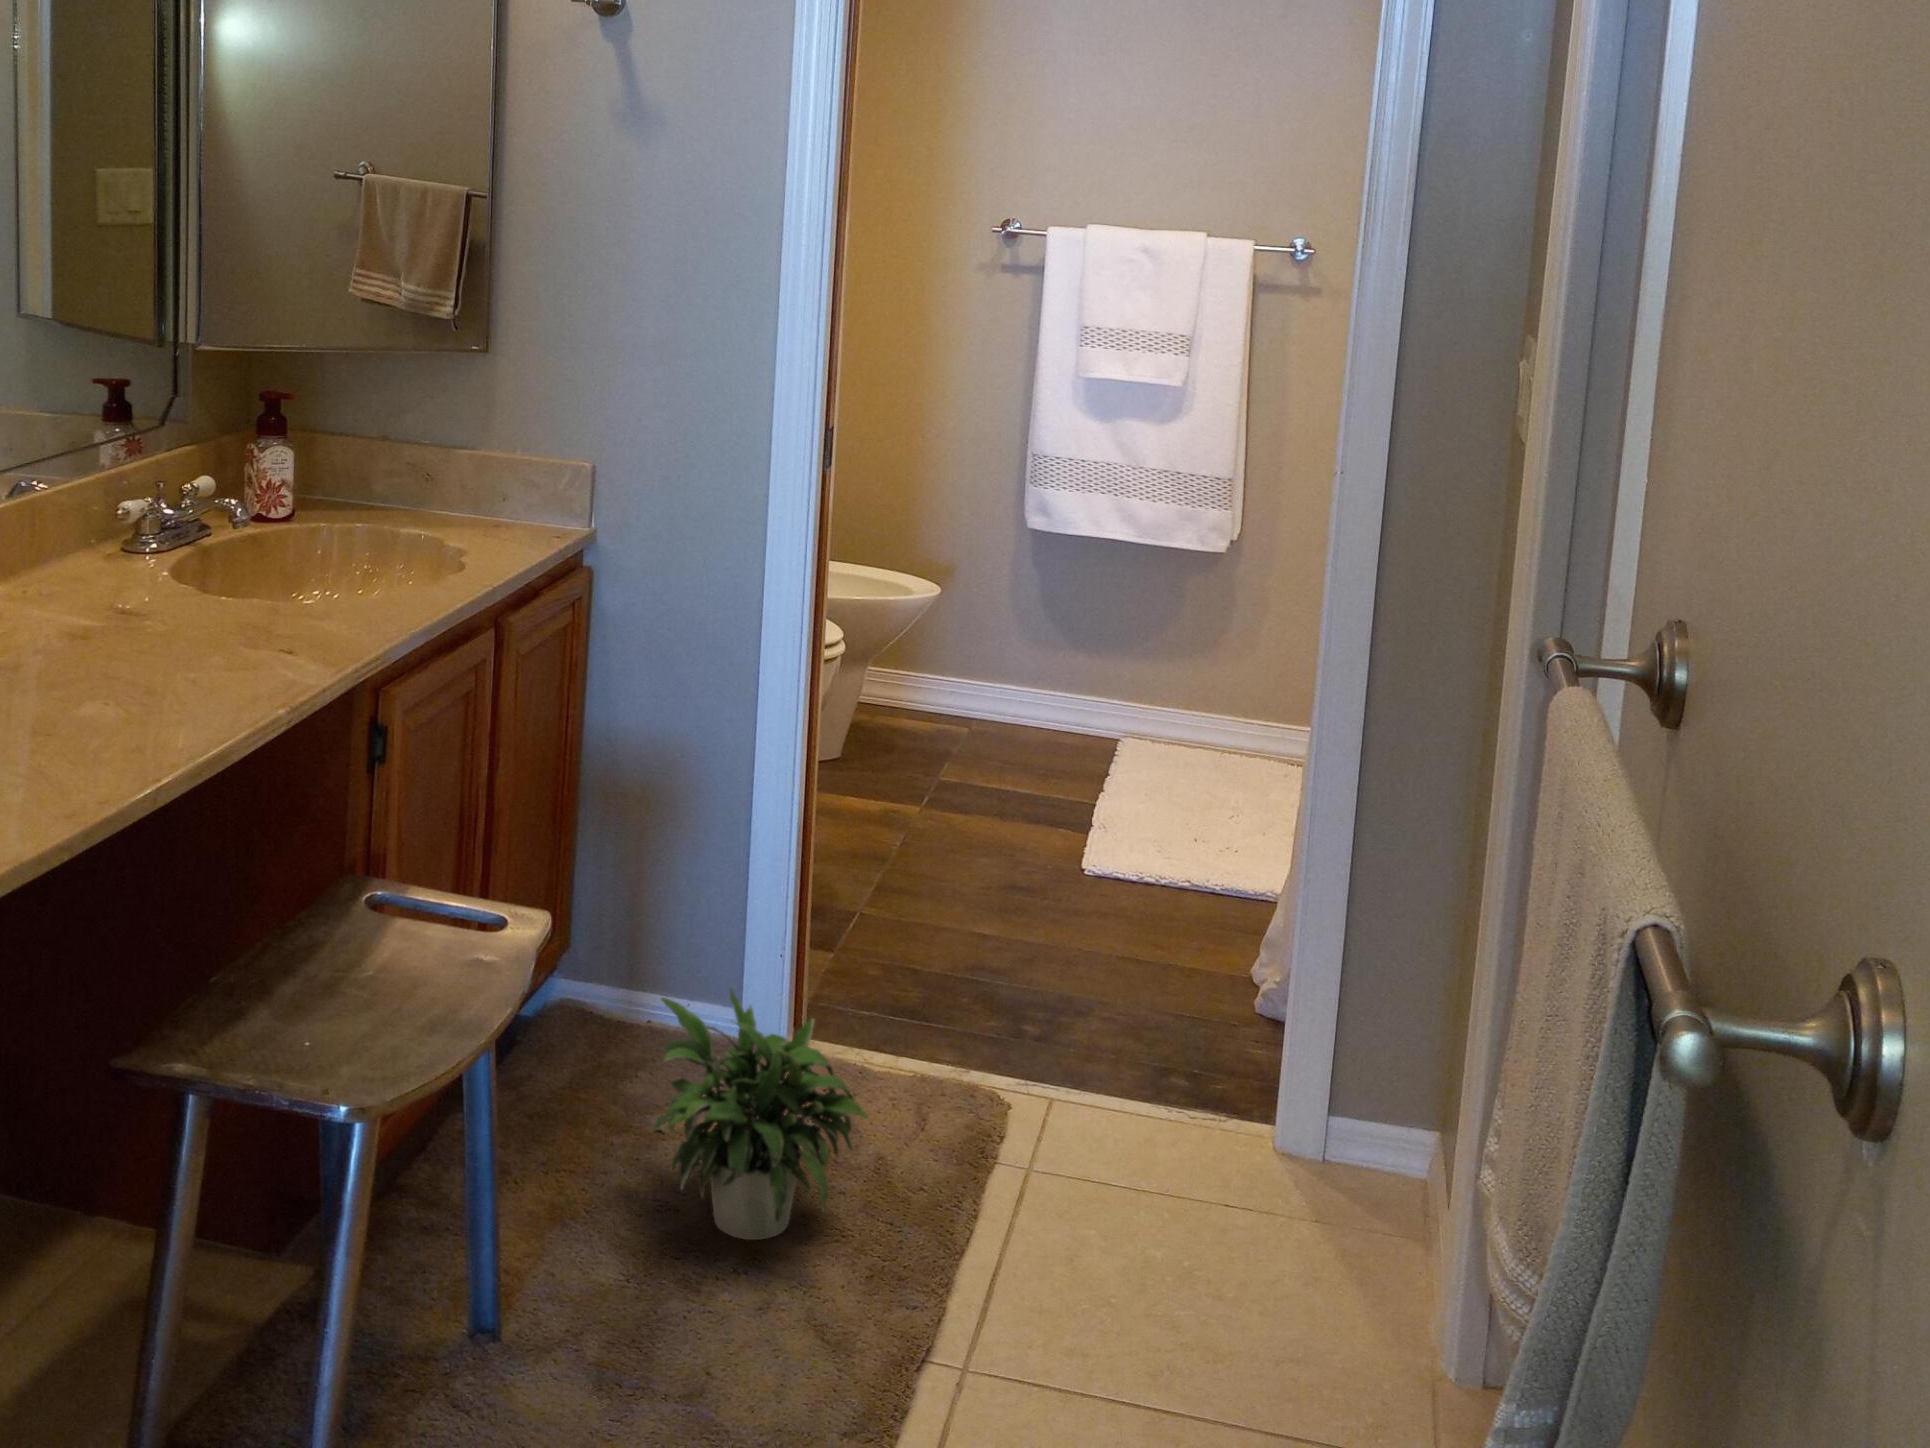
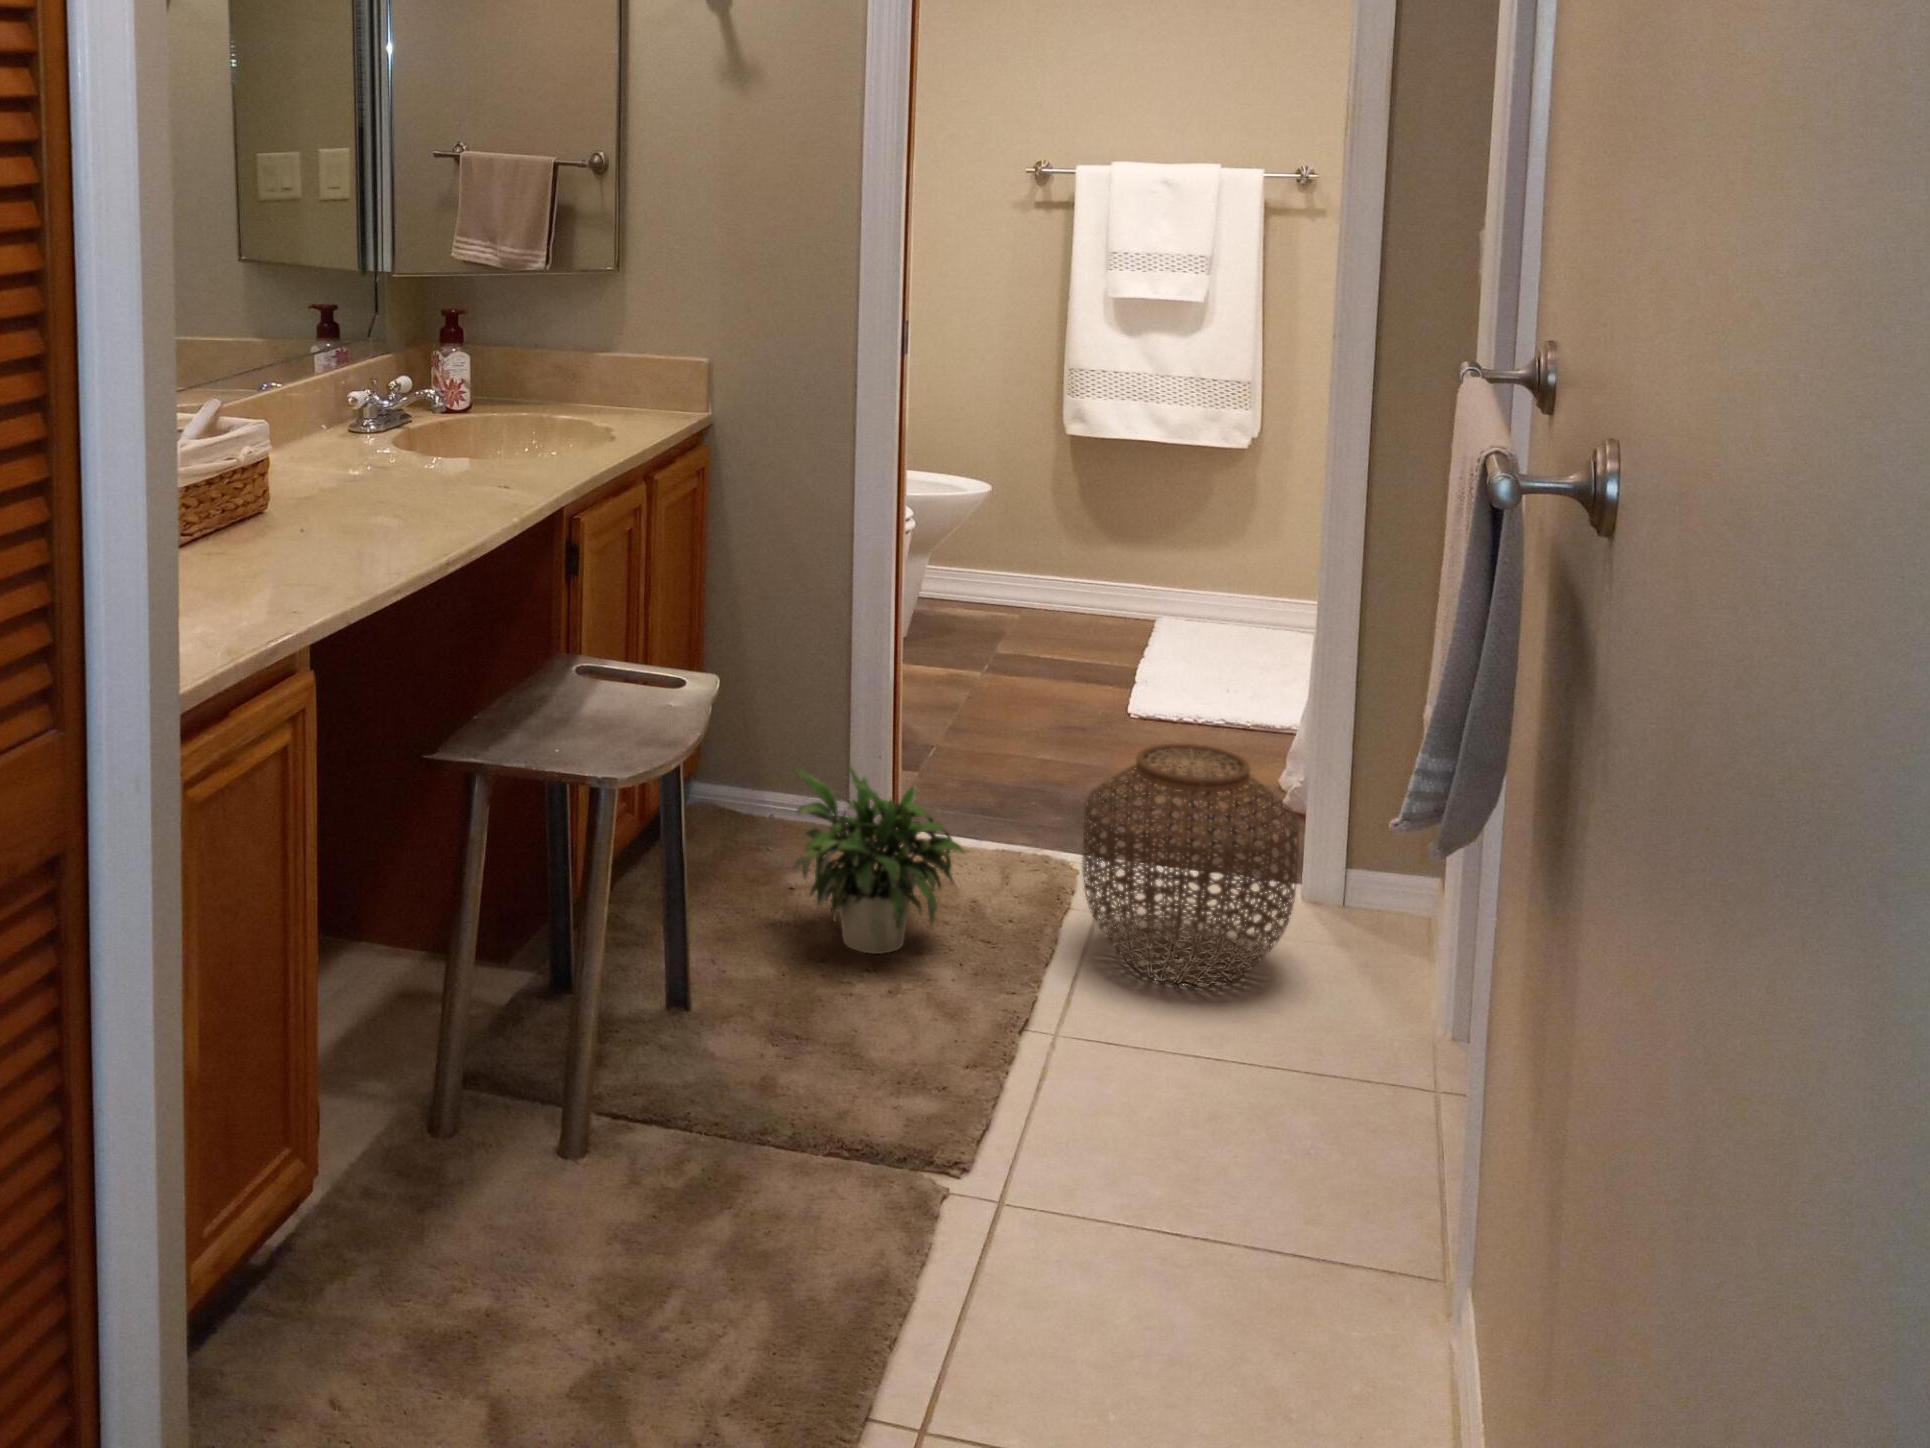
woven basket: none [1014,979,1280,1293] -> present [1083,744,1299,985]

